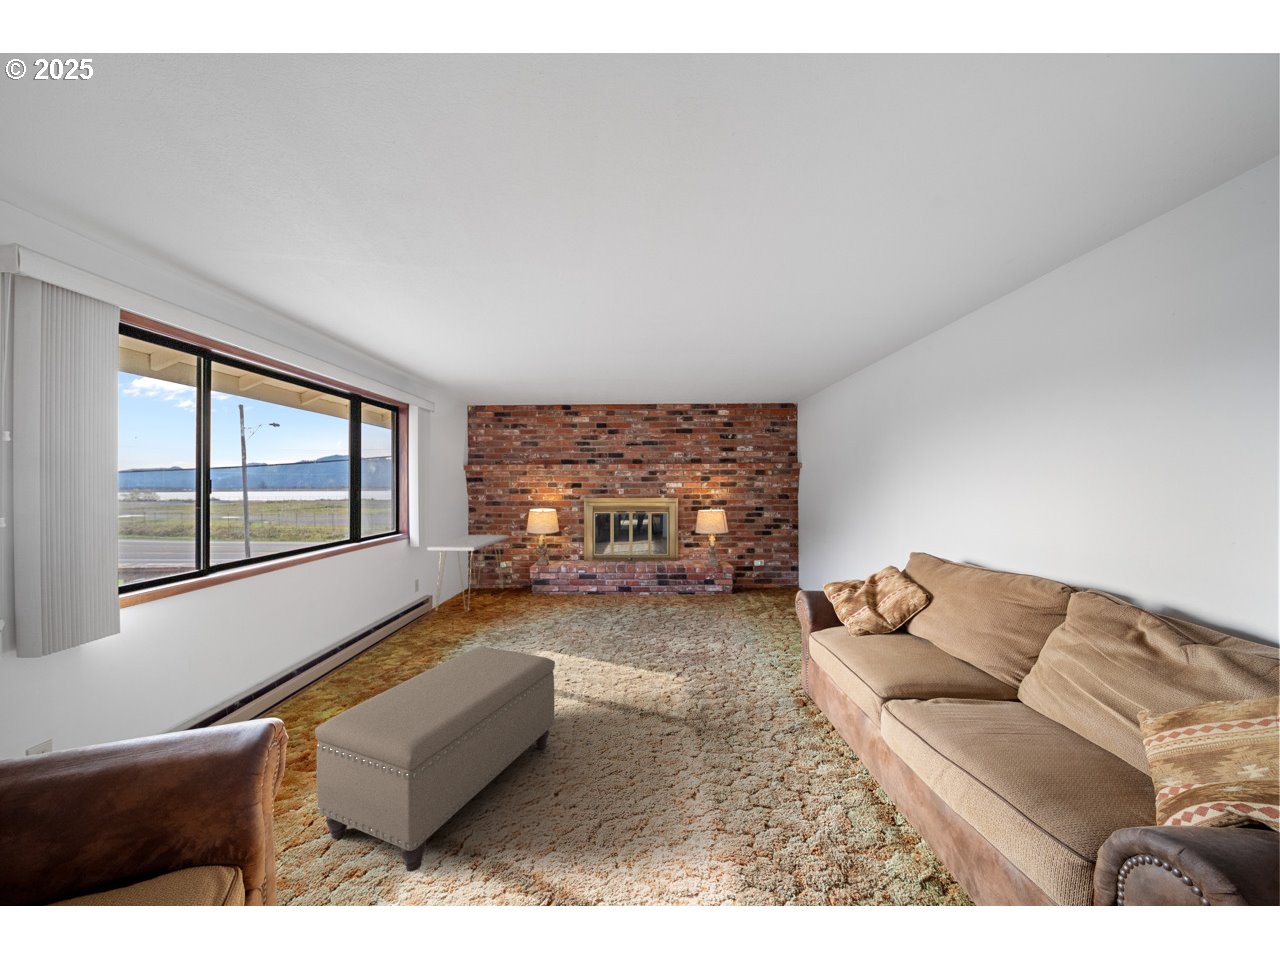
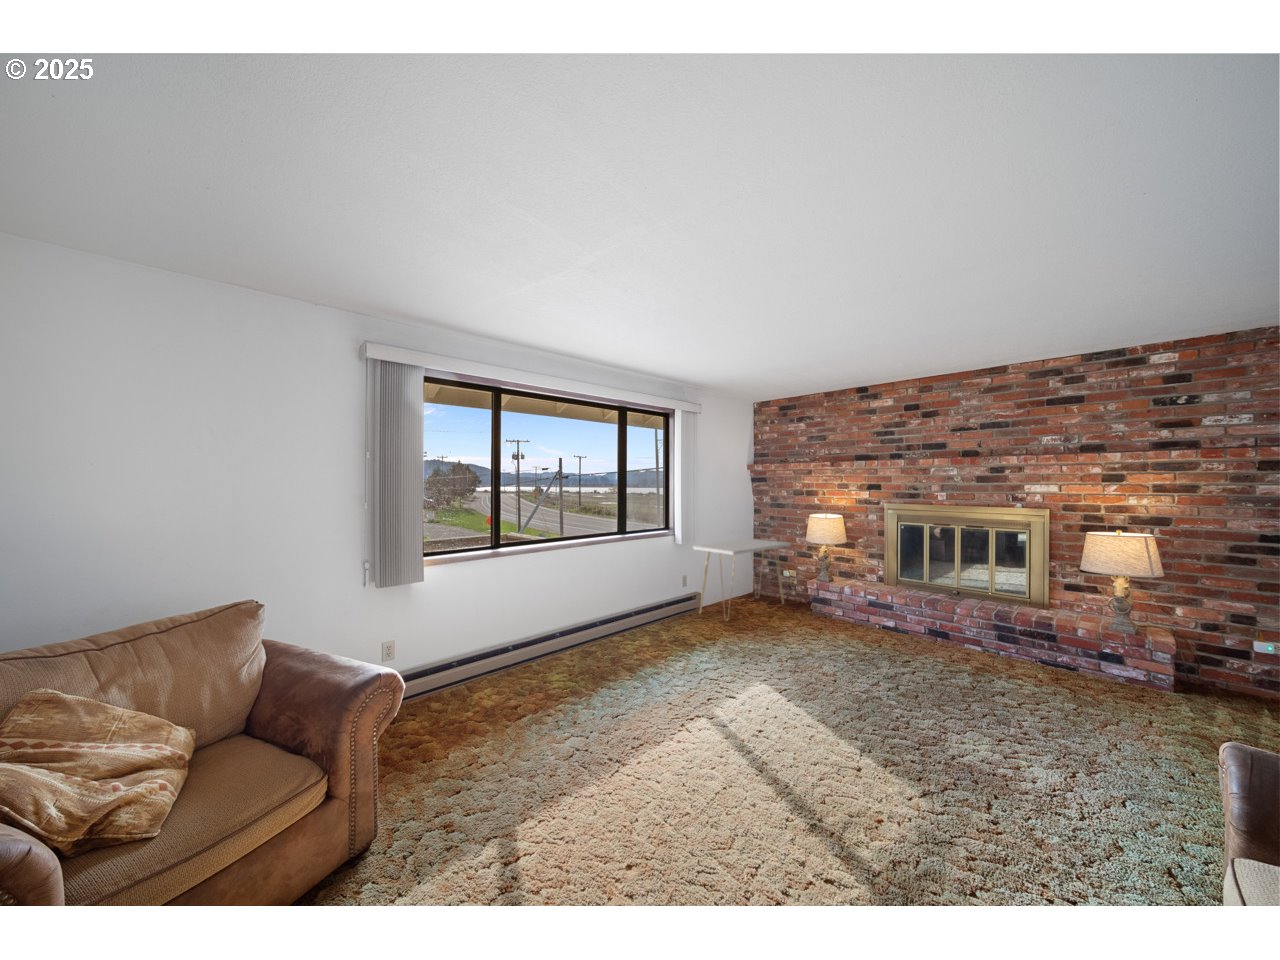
ottoman: present [315,647,555,872] -> none [432,657,675,867]

